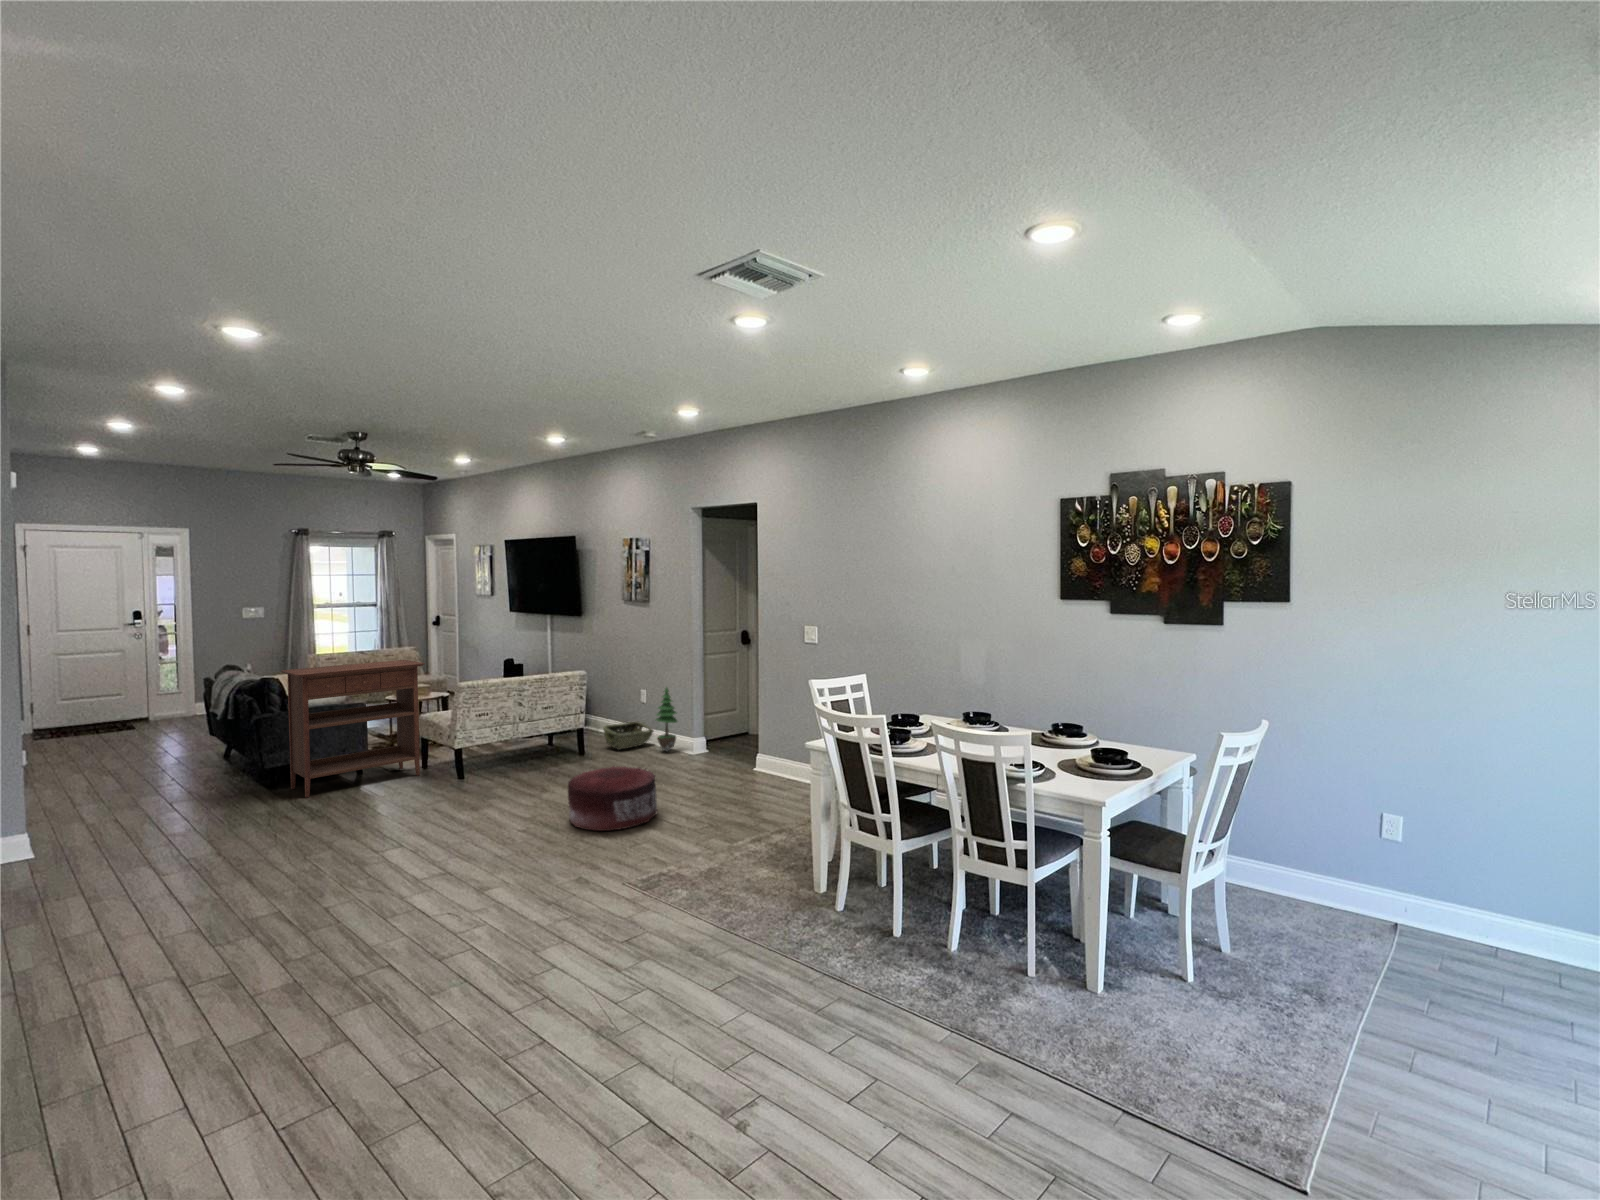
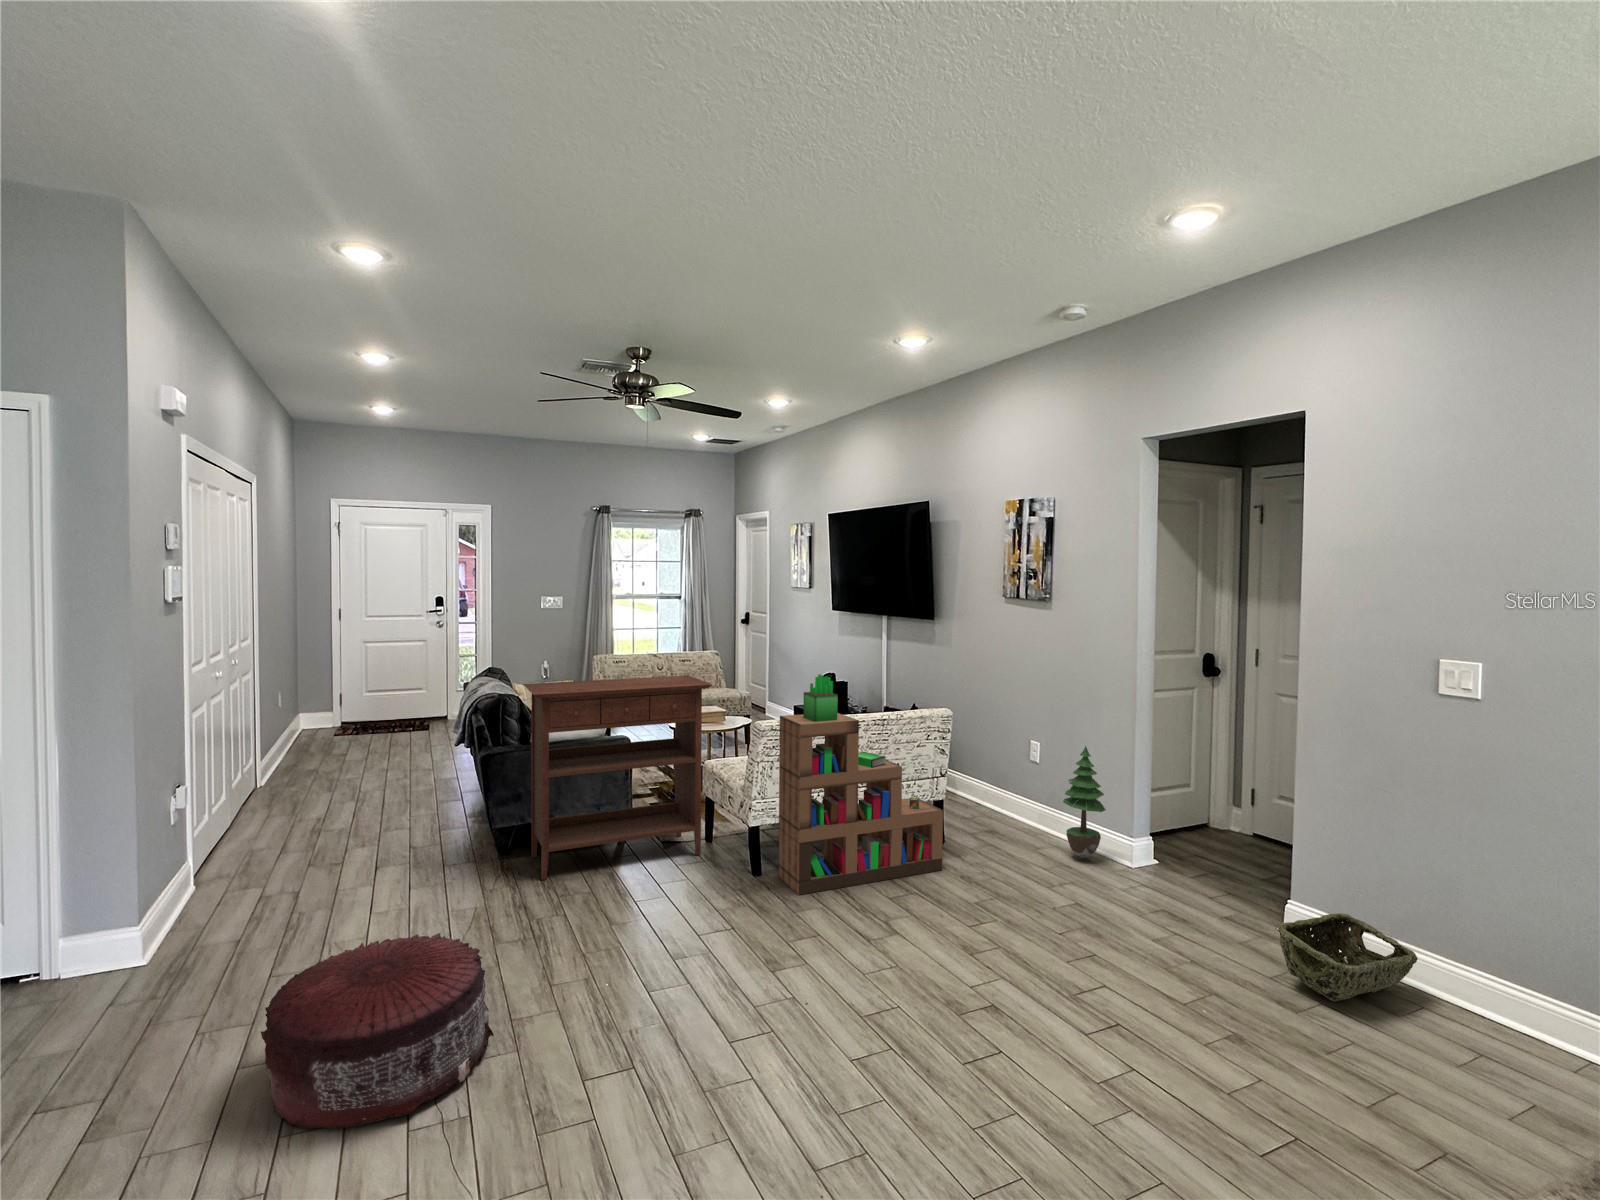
bookshelf: none [474,652,581,784] -> present [778,674,943,895]
woven basket: present [603,722,653,749] -> present [1278,913,1418,1002]
pouf: present [568,766,657,831] -> present [261,933,494,1129]

